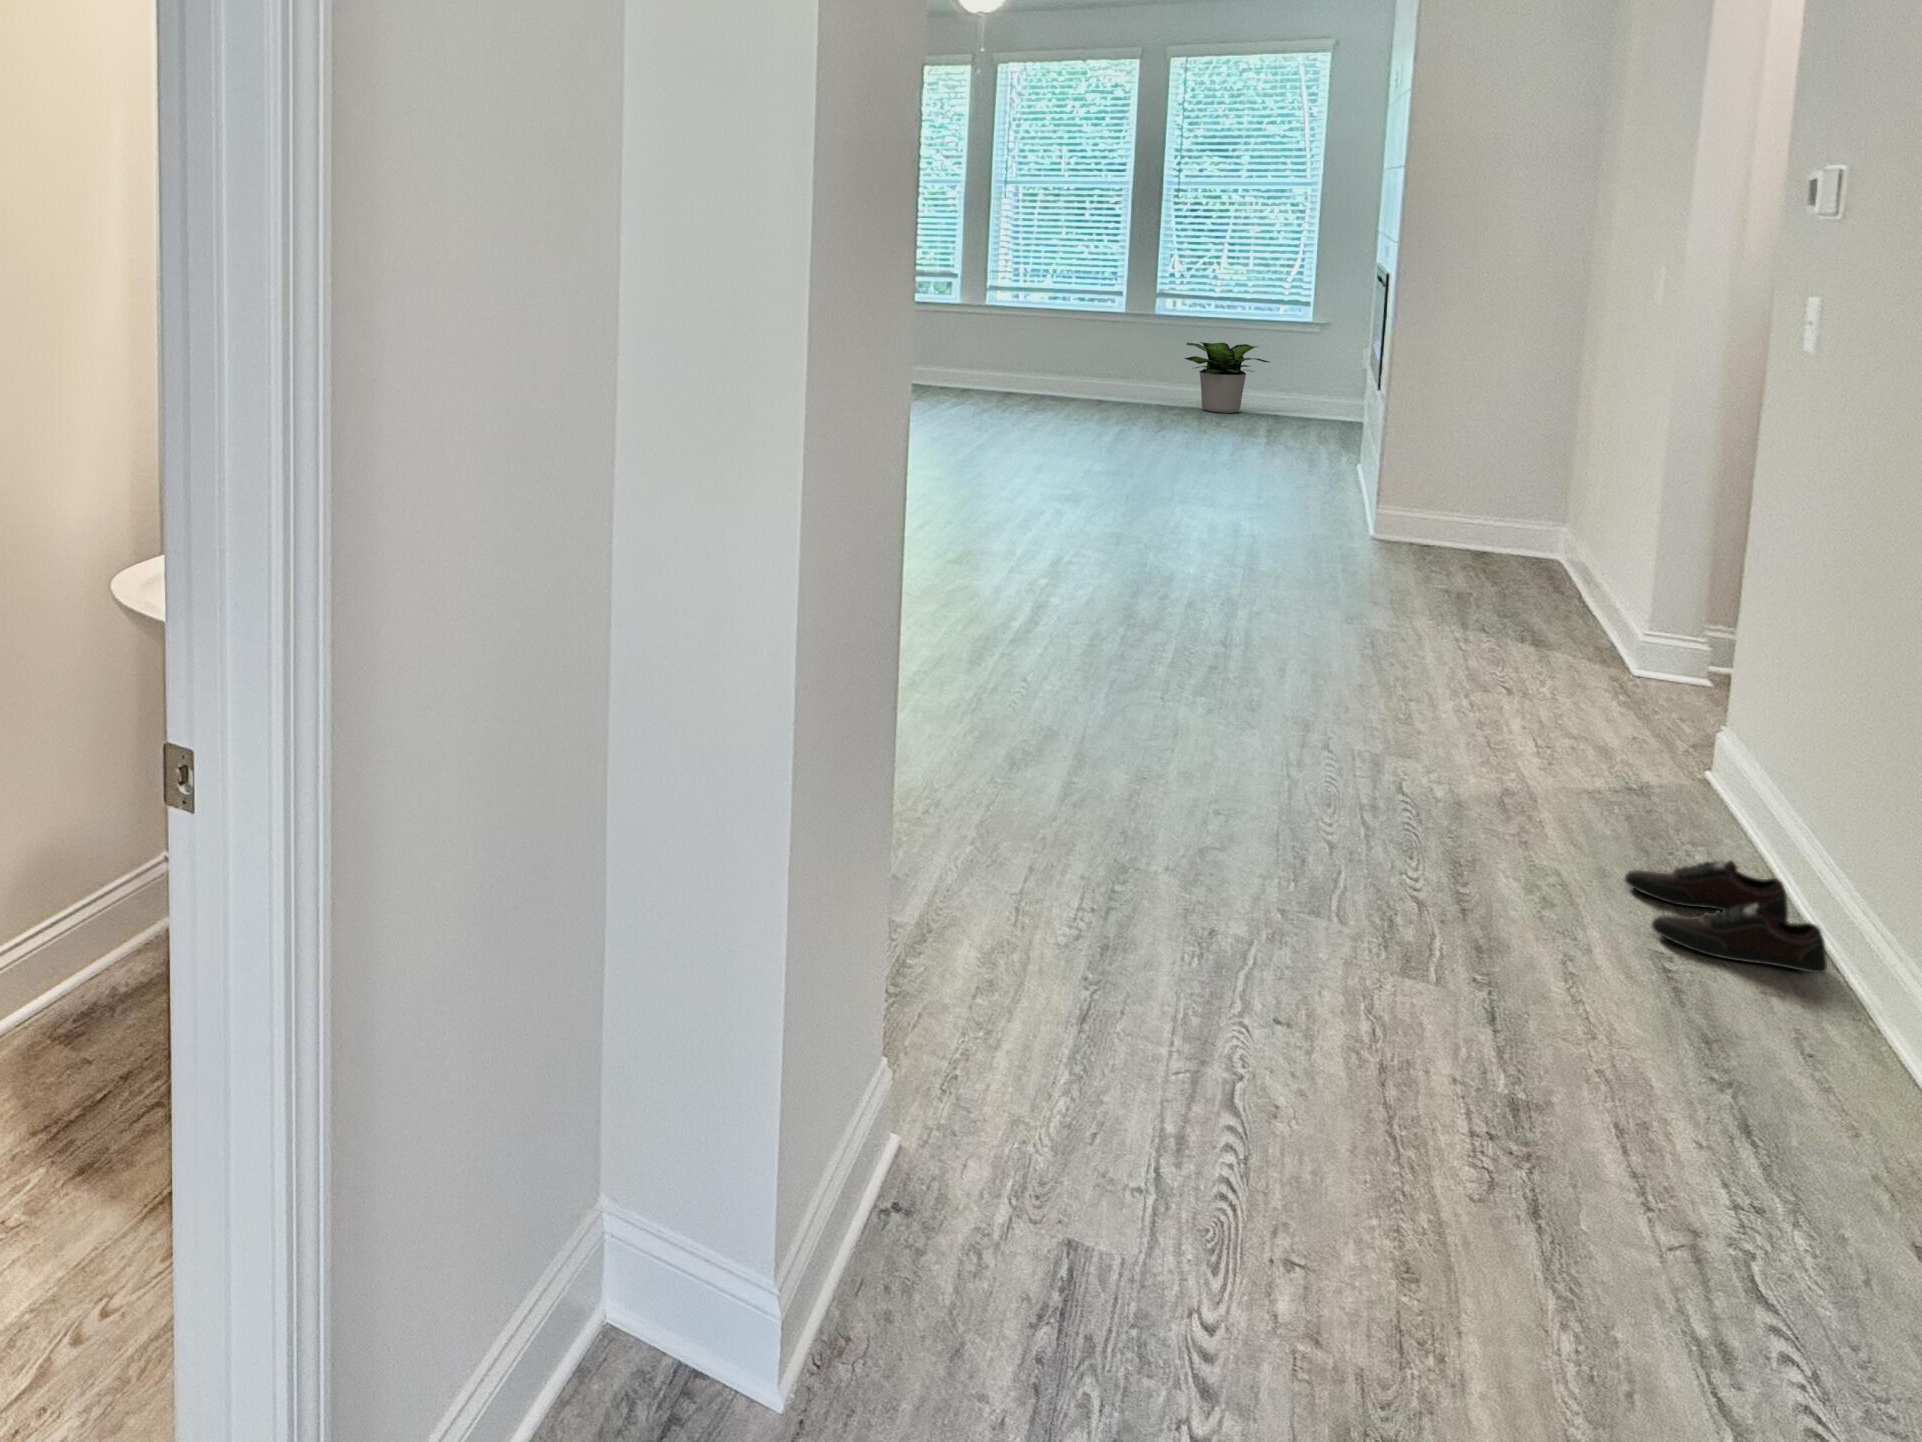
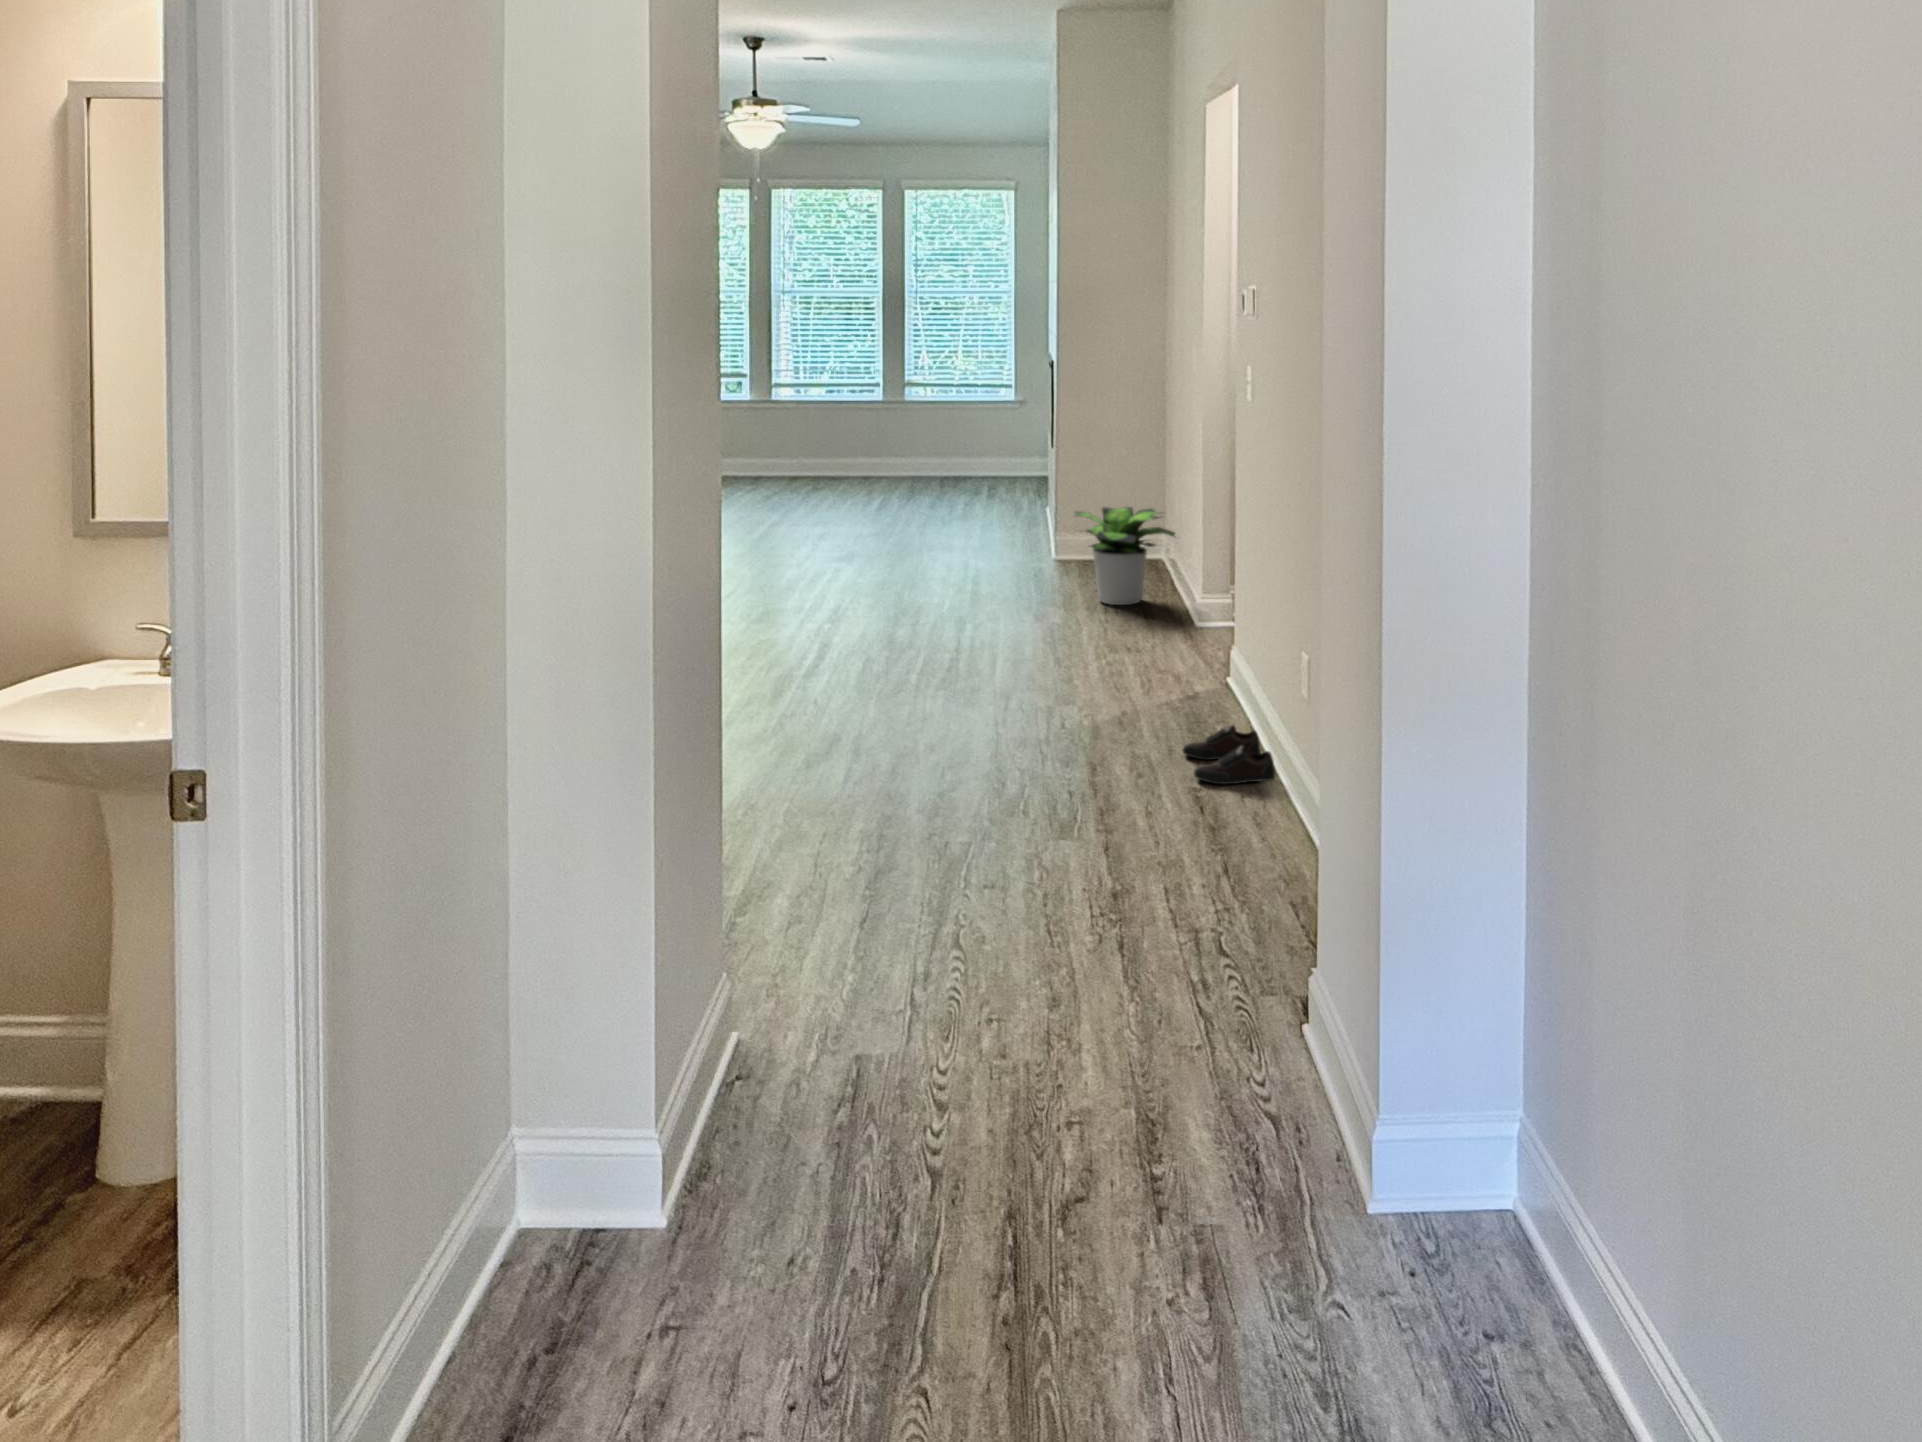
potted plant: present [1185,342,1269,413] -> present [1075,507,1176,605]

